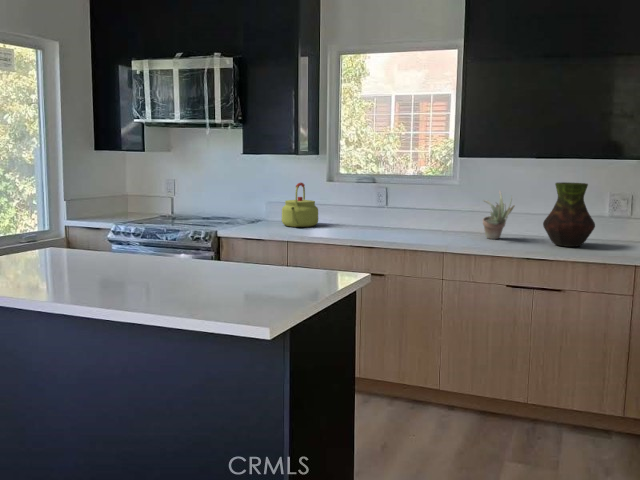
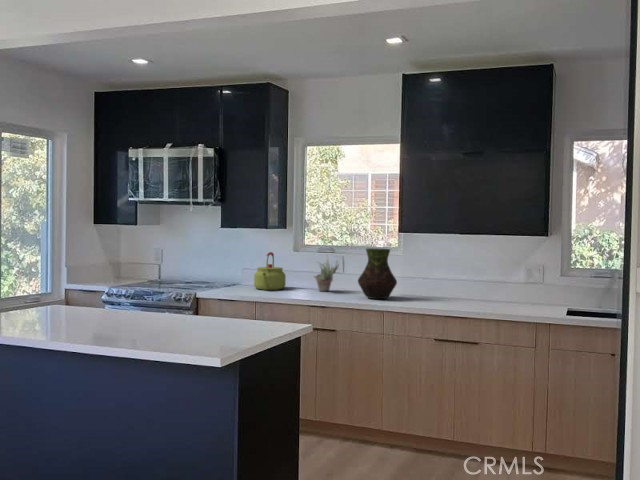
vase: present [543,182,595,247] -> present [358,248,397,299]
succulent plant: present [483,192,514,239] -> present [315,256,338,291]

